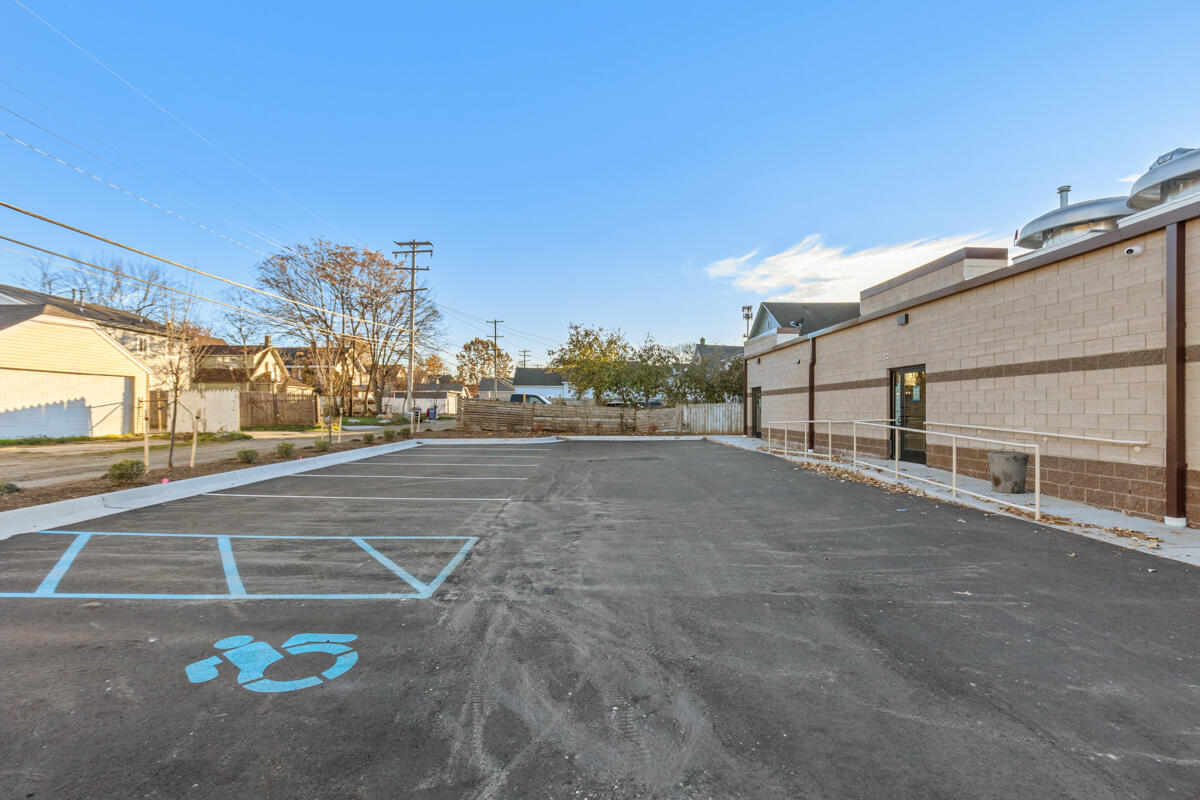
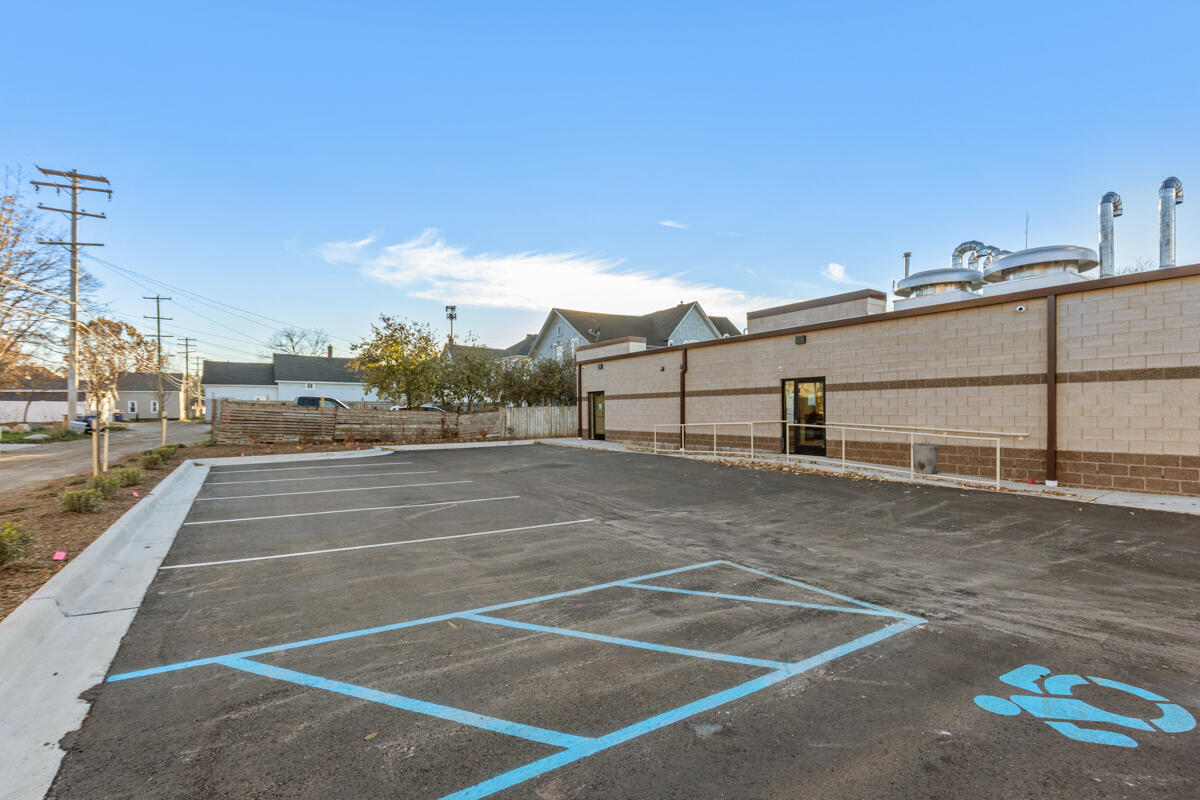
potted plant: none [1114,482,1161,520] -> present [1022,464,1042,484]

